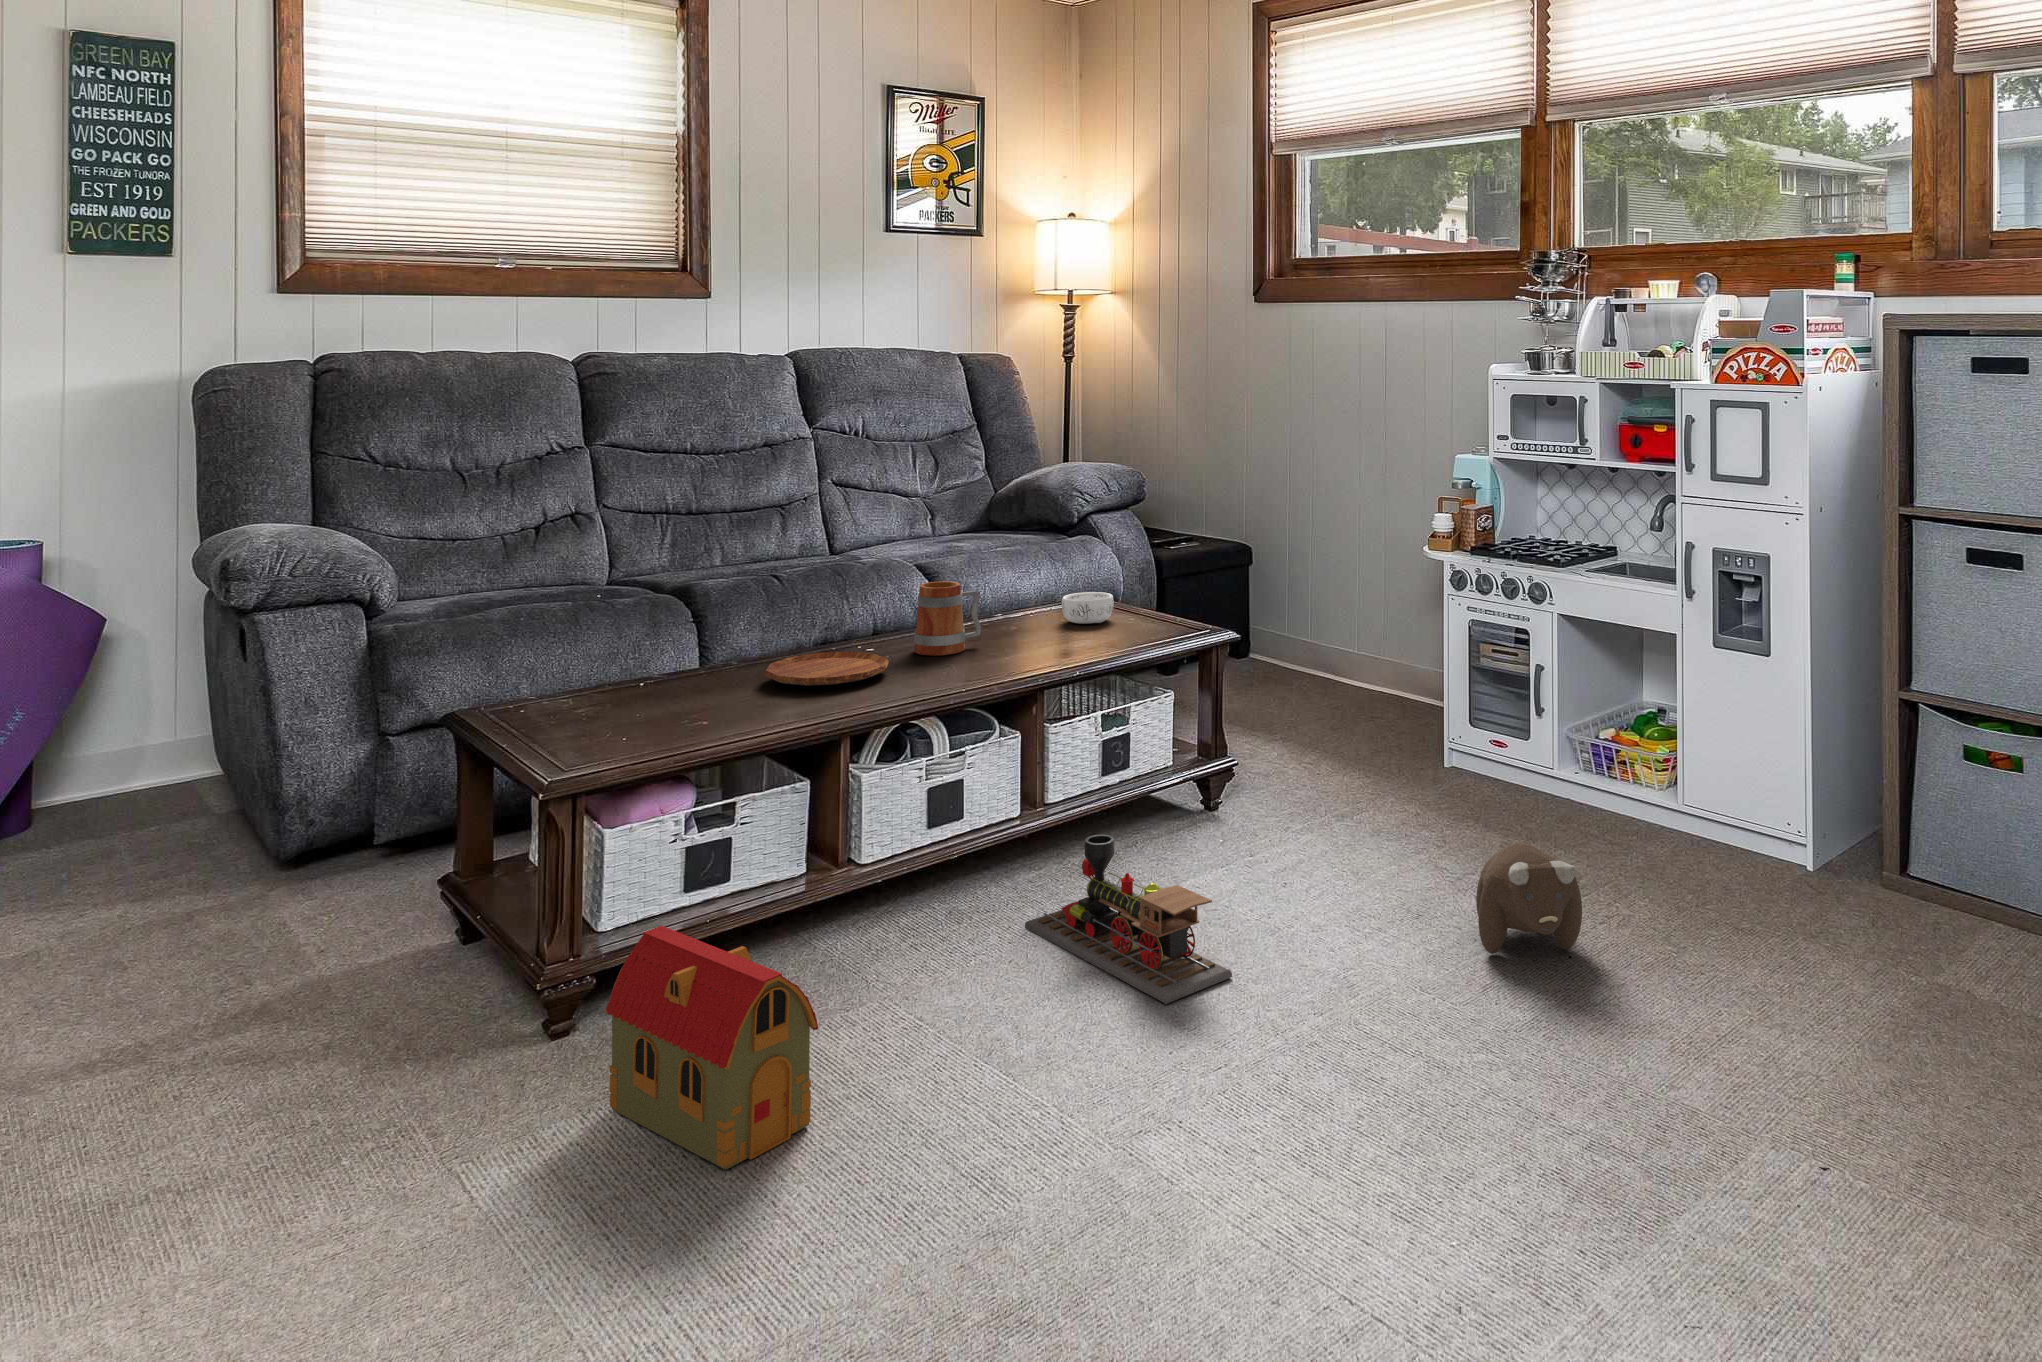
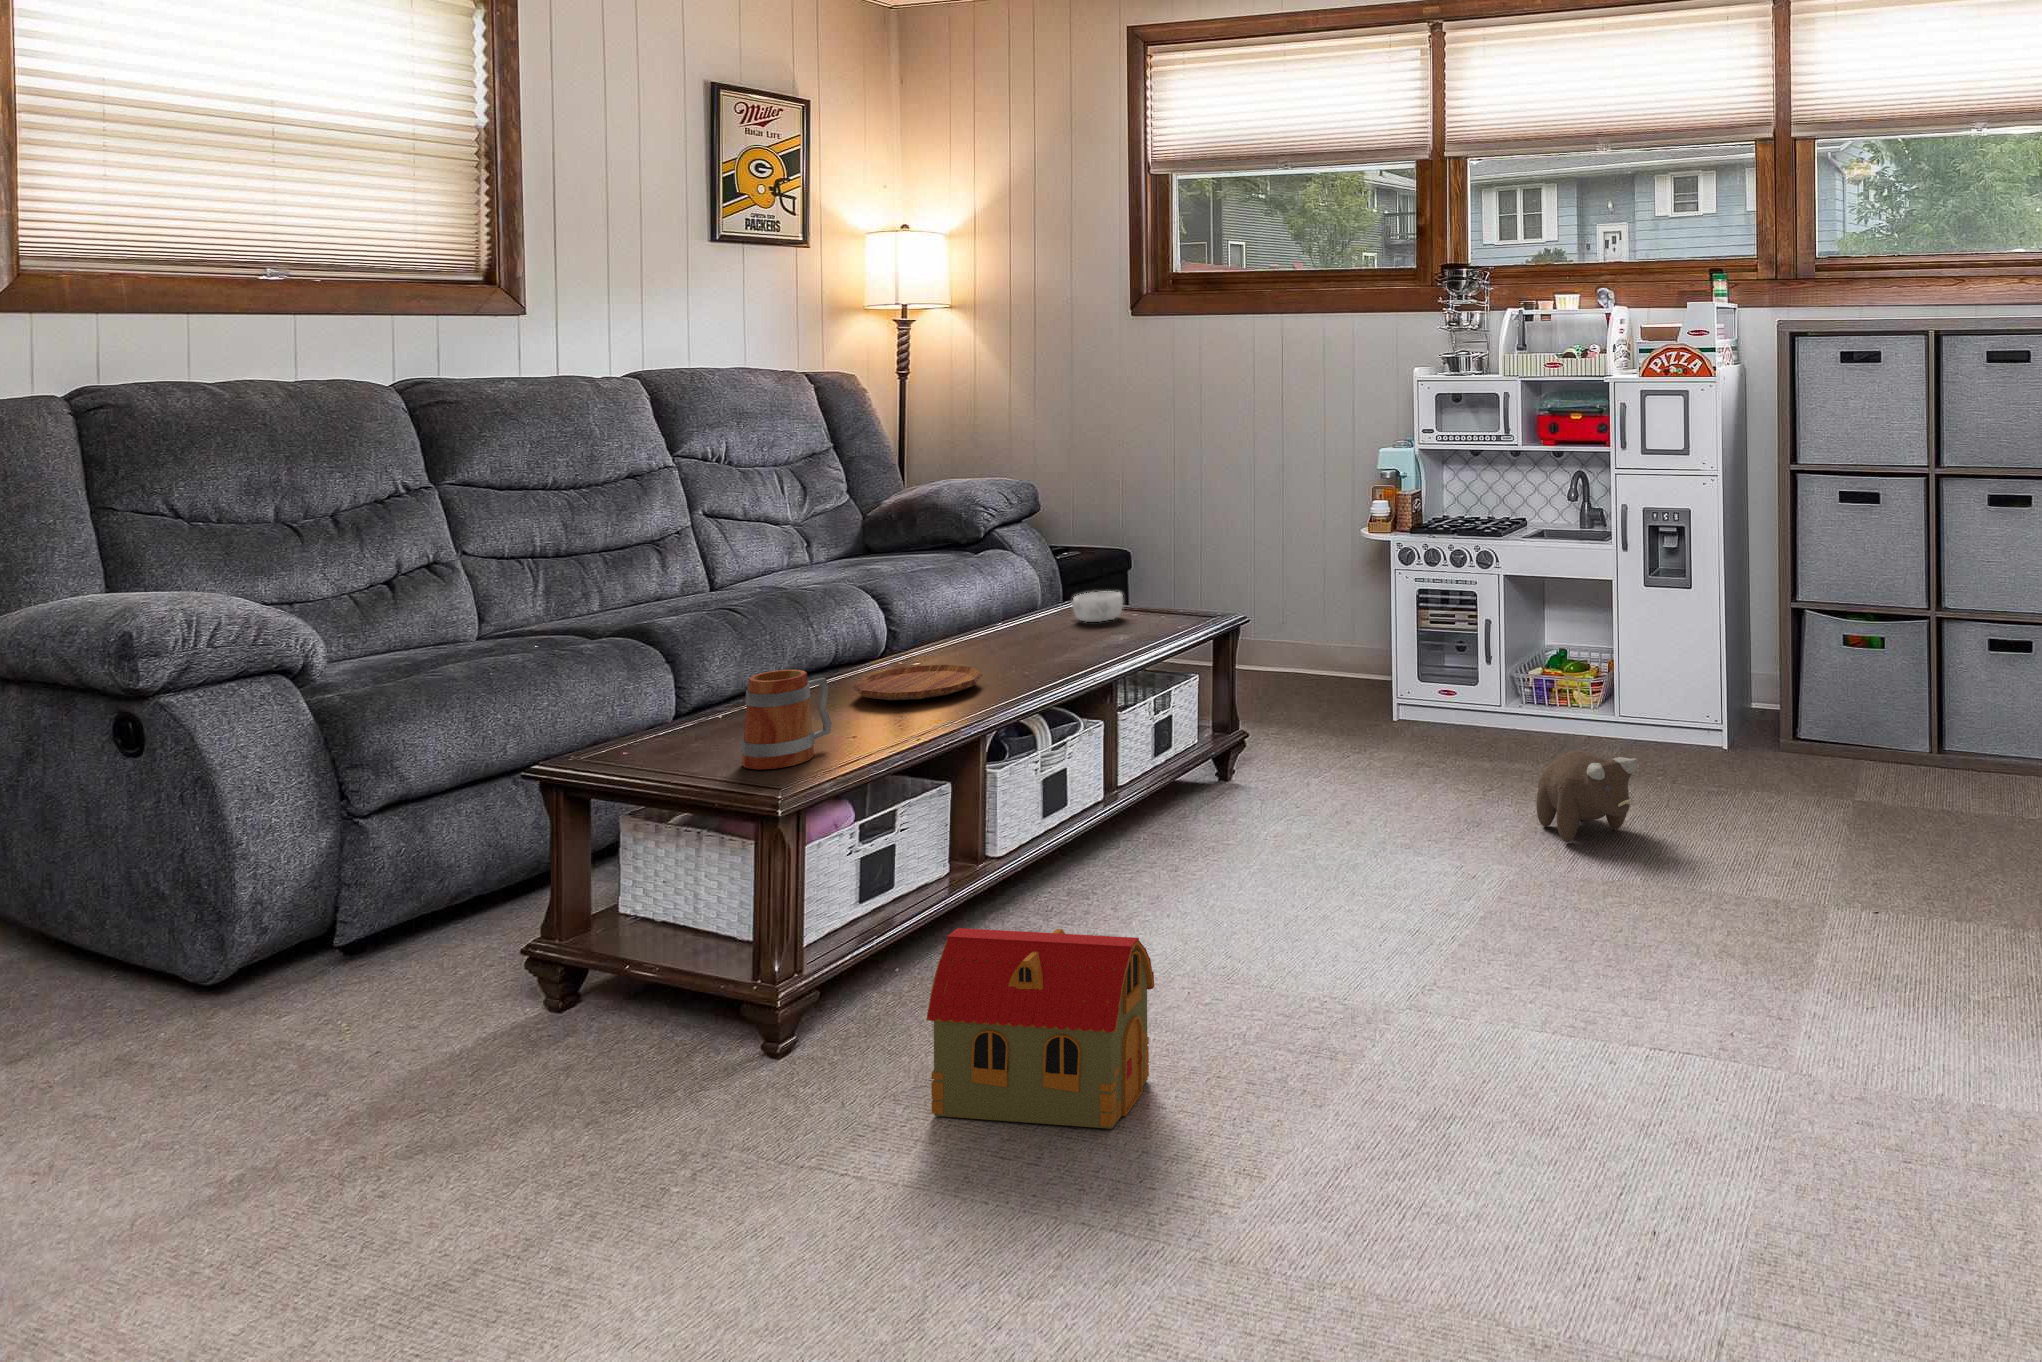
mug: present [914,581,981,656] -> present [741,670,832,770]
toy train: present [1025,834,1232,1004] -> none [1164,797,1388,926]

